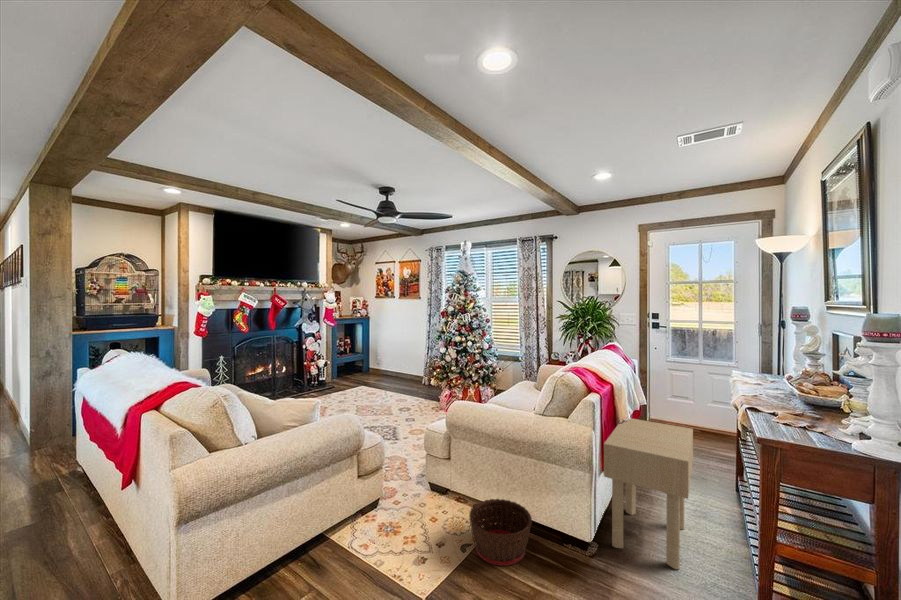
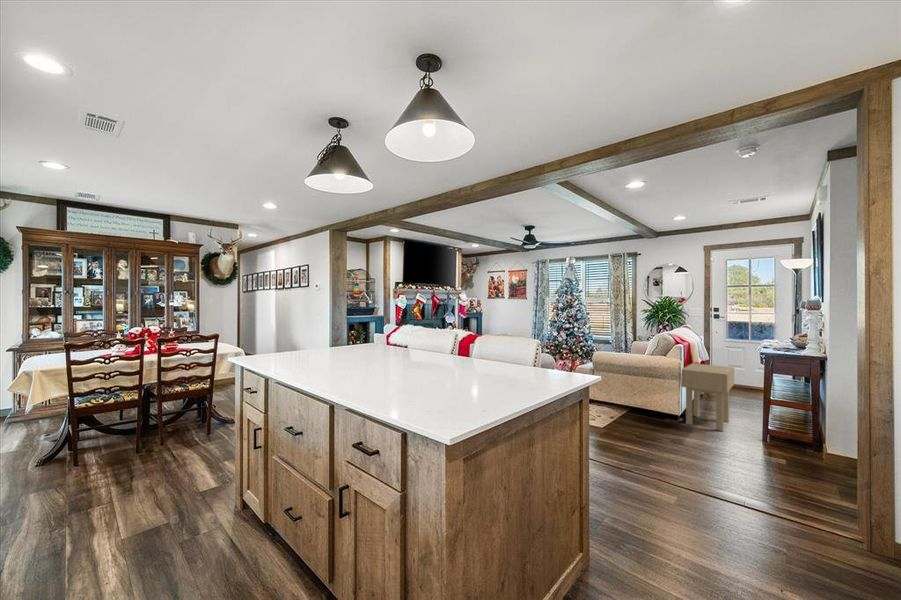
basket: present [469,499,532,566] -> none [607,401,642,426]

